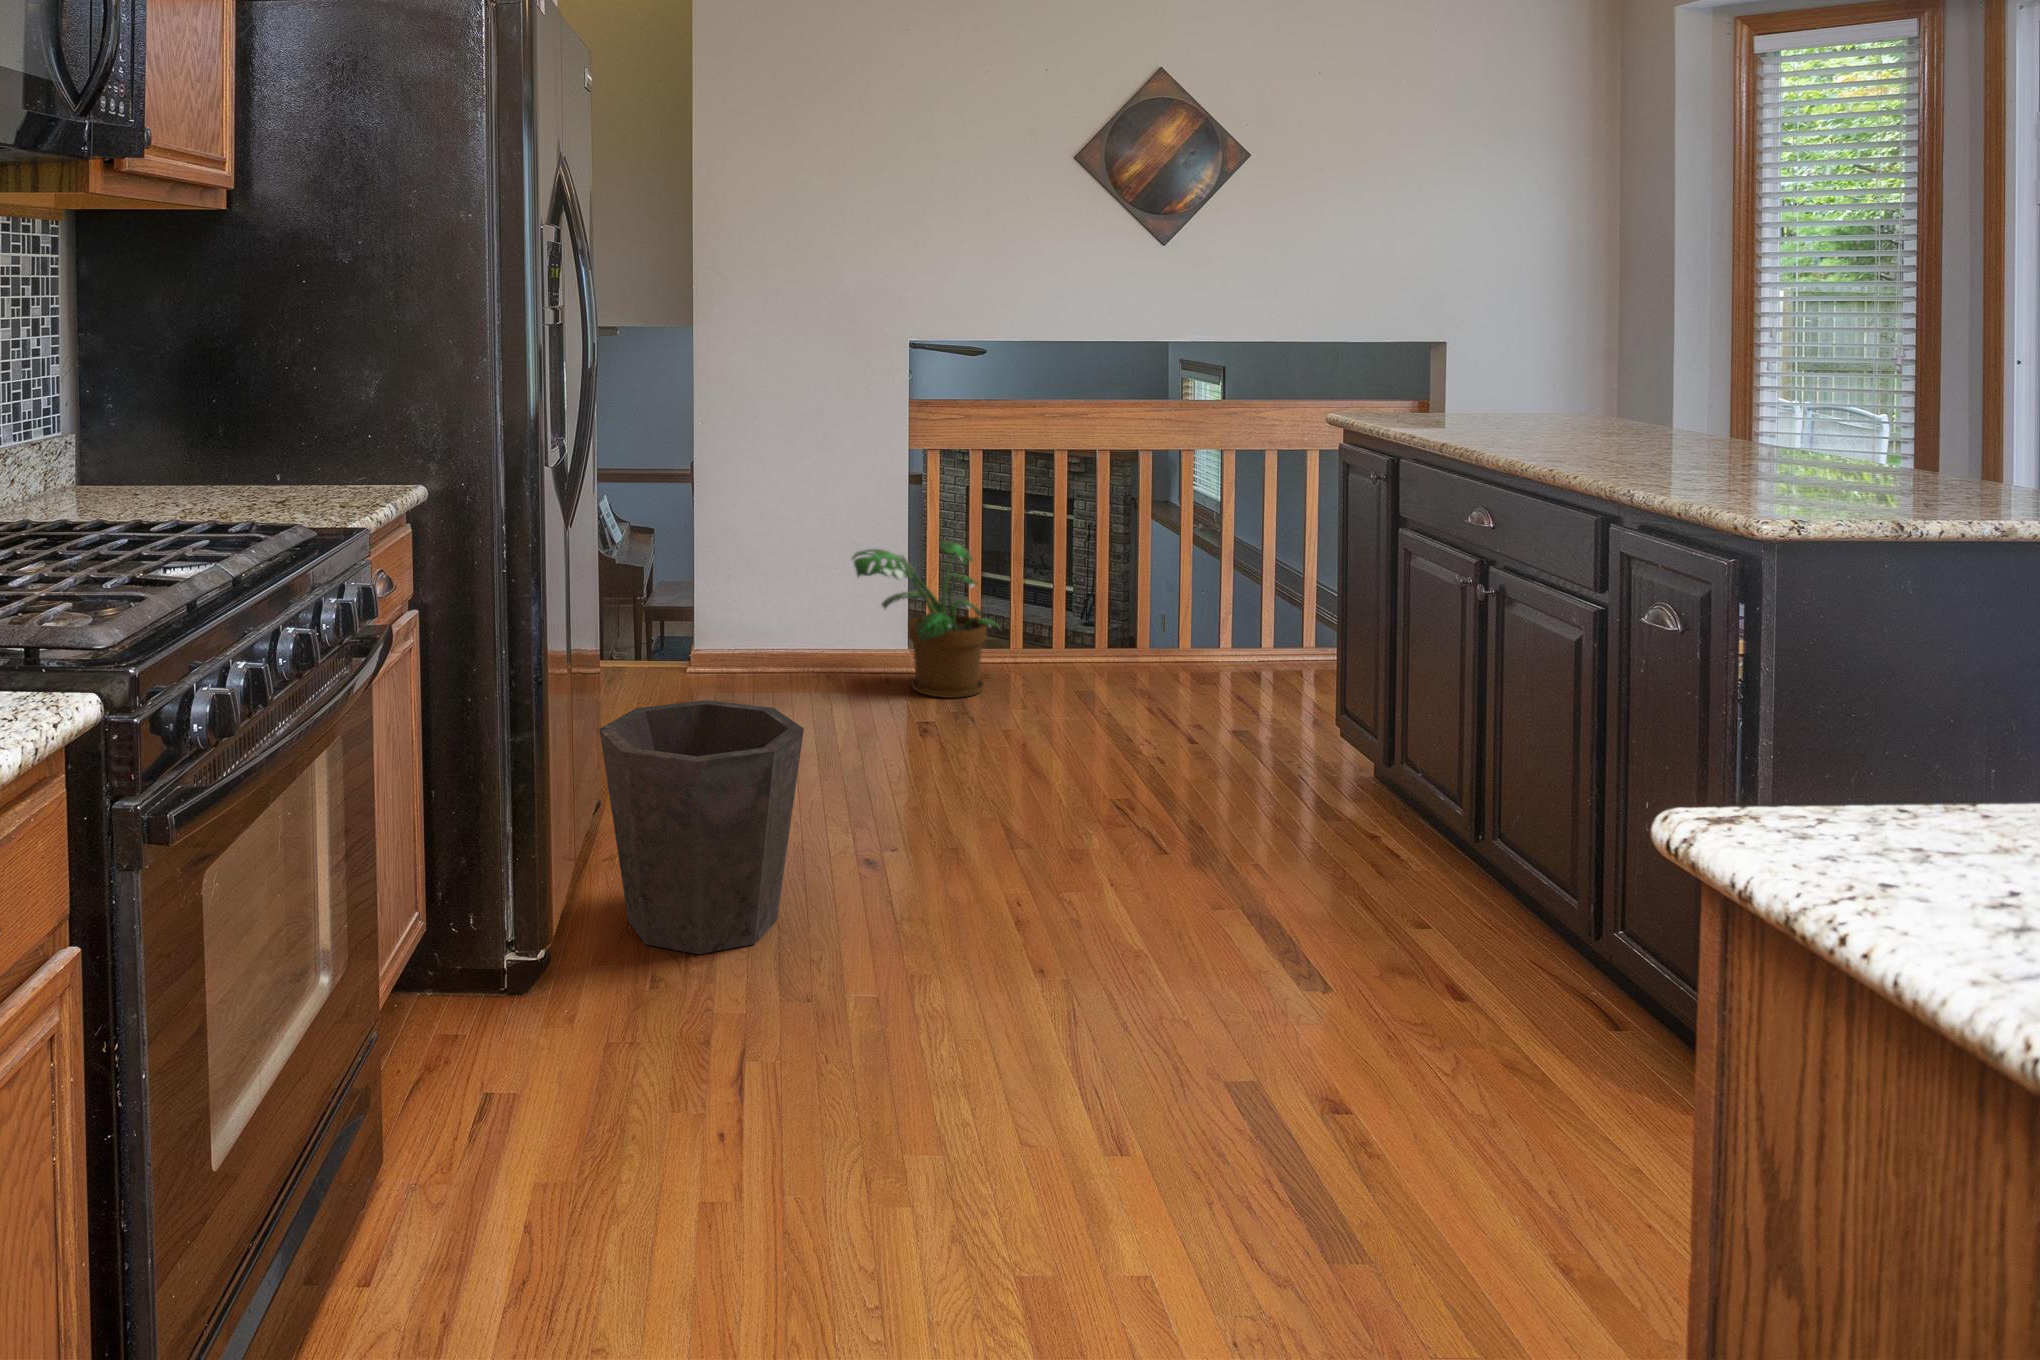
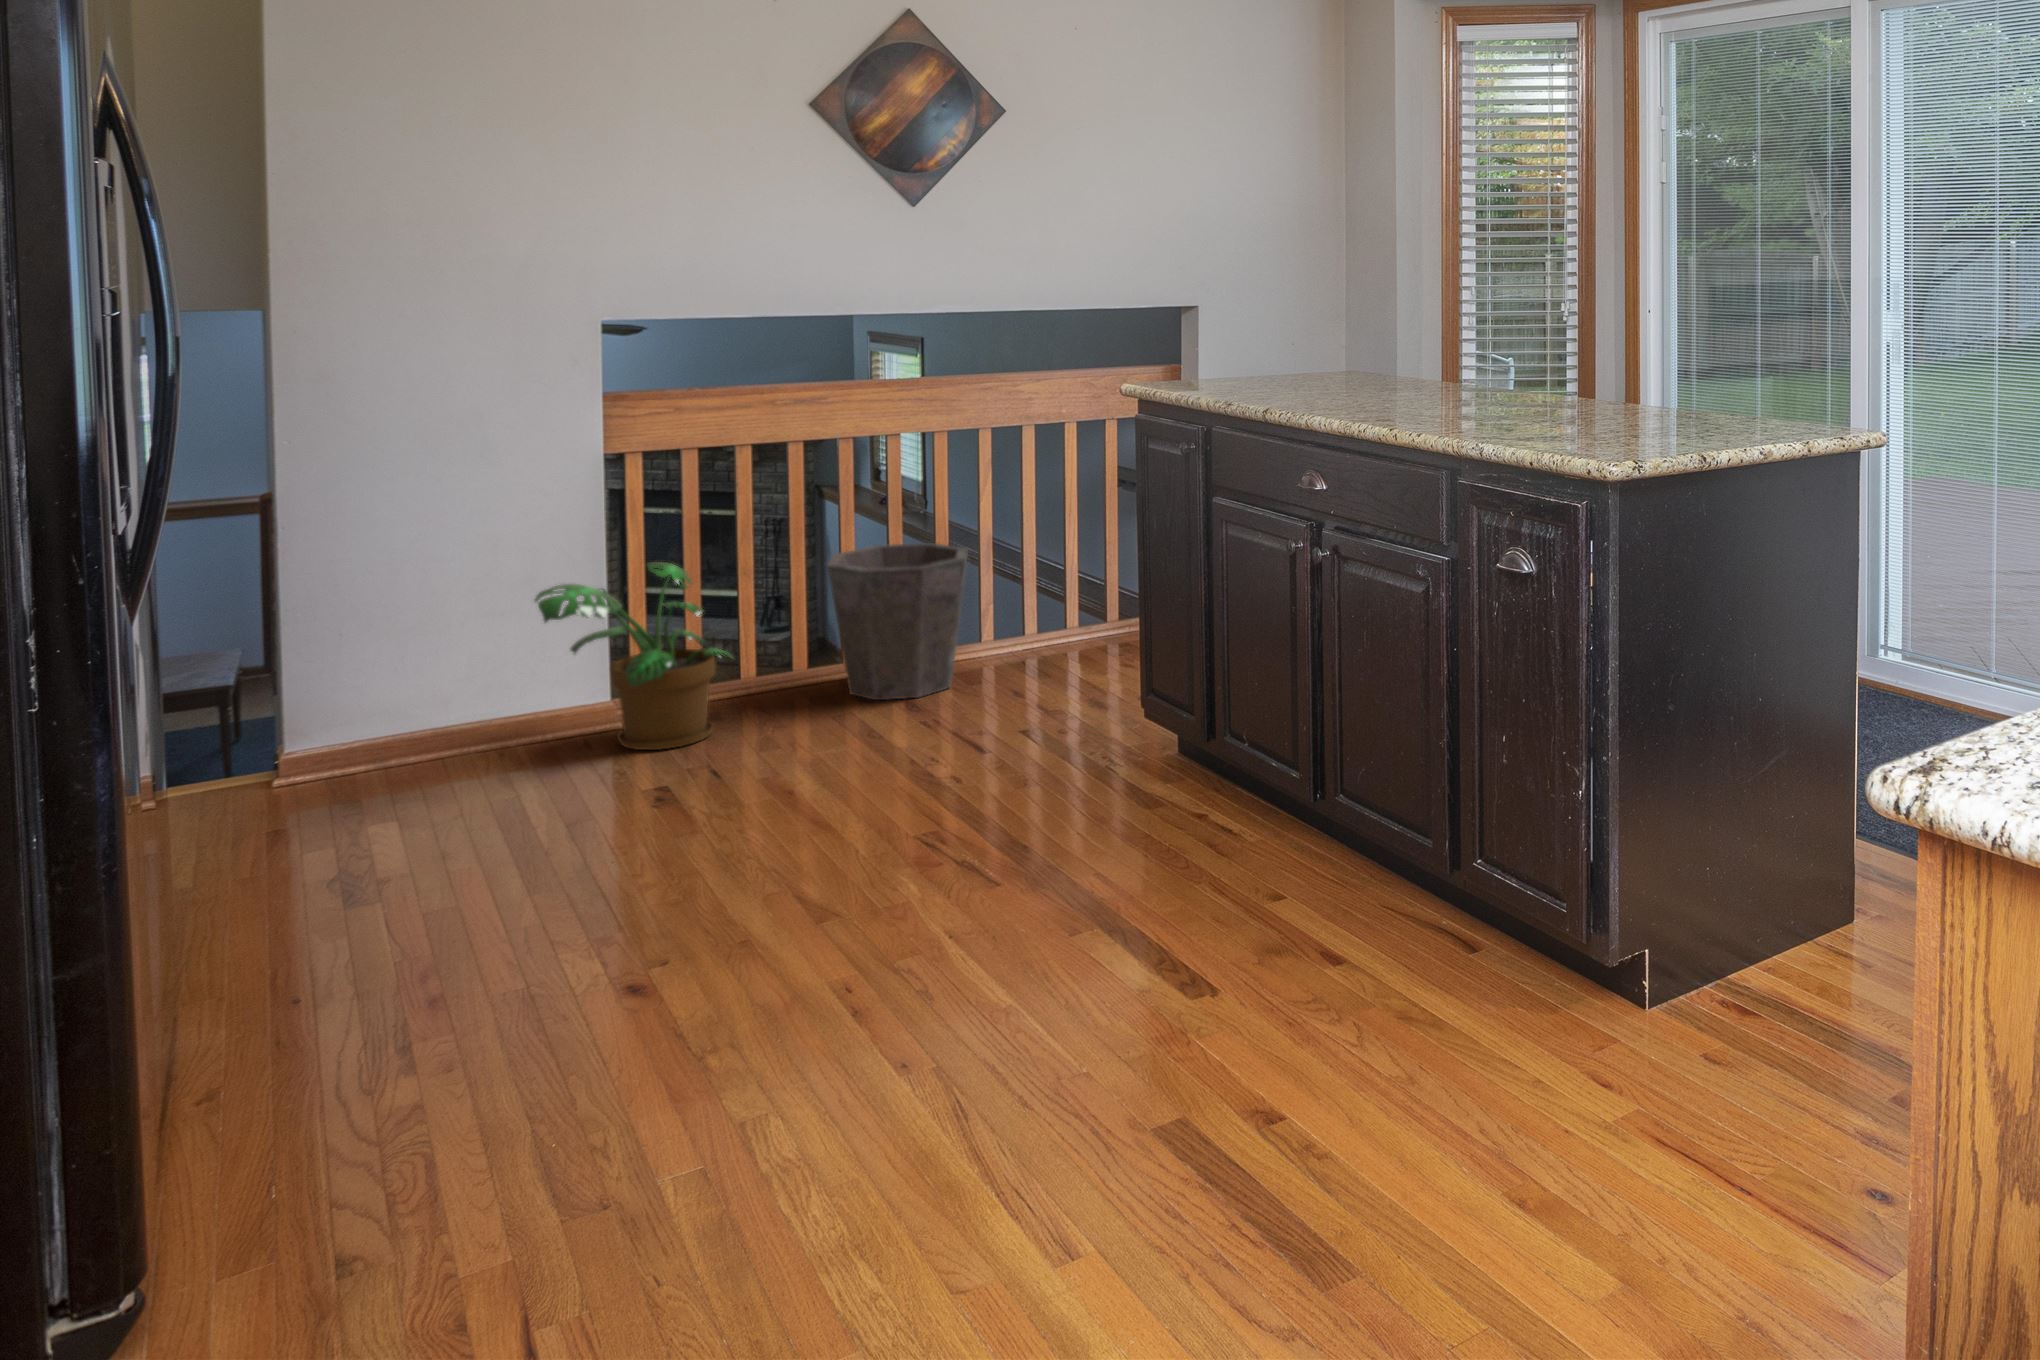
waste bin: present [599,700,804,954] -> present [827,543,968,700]

